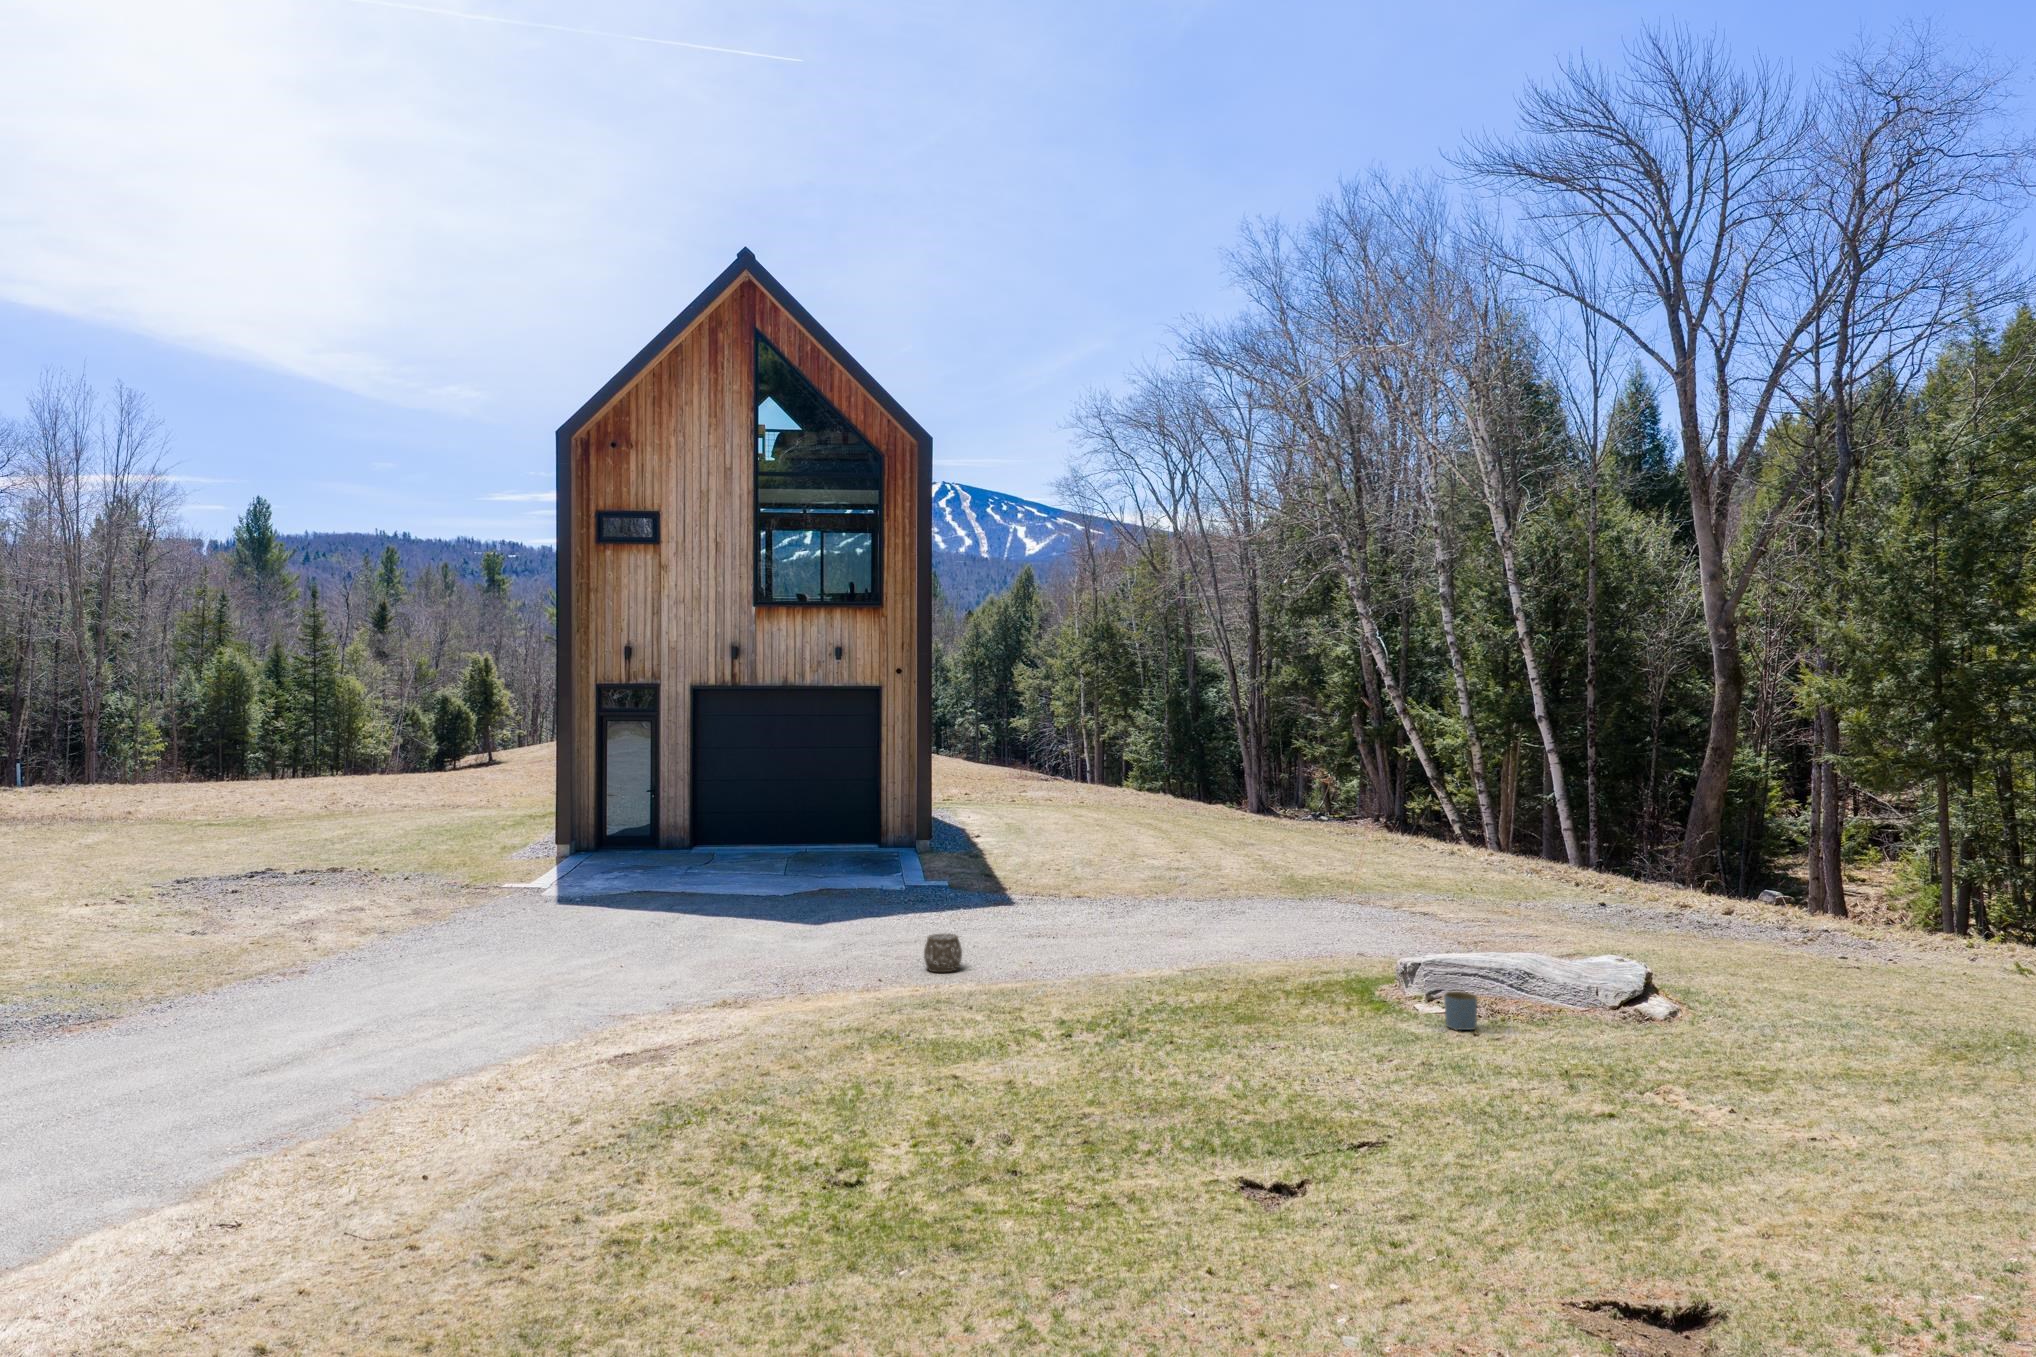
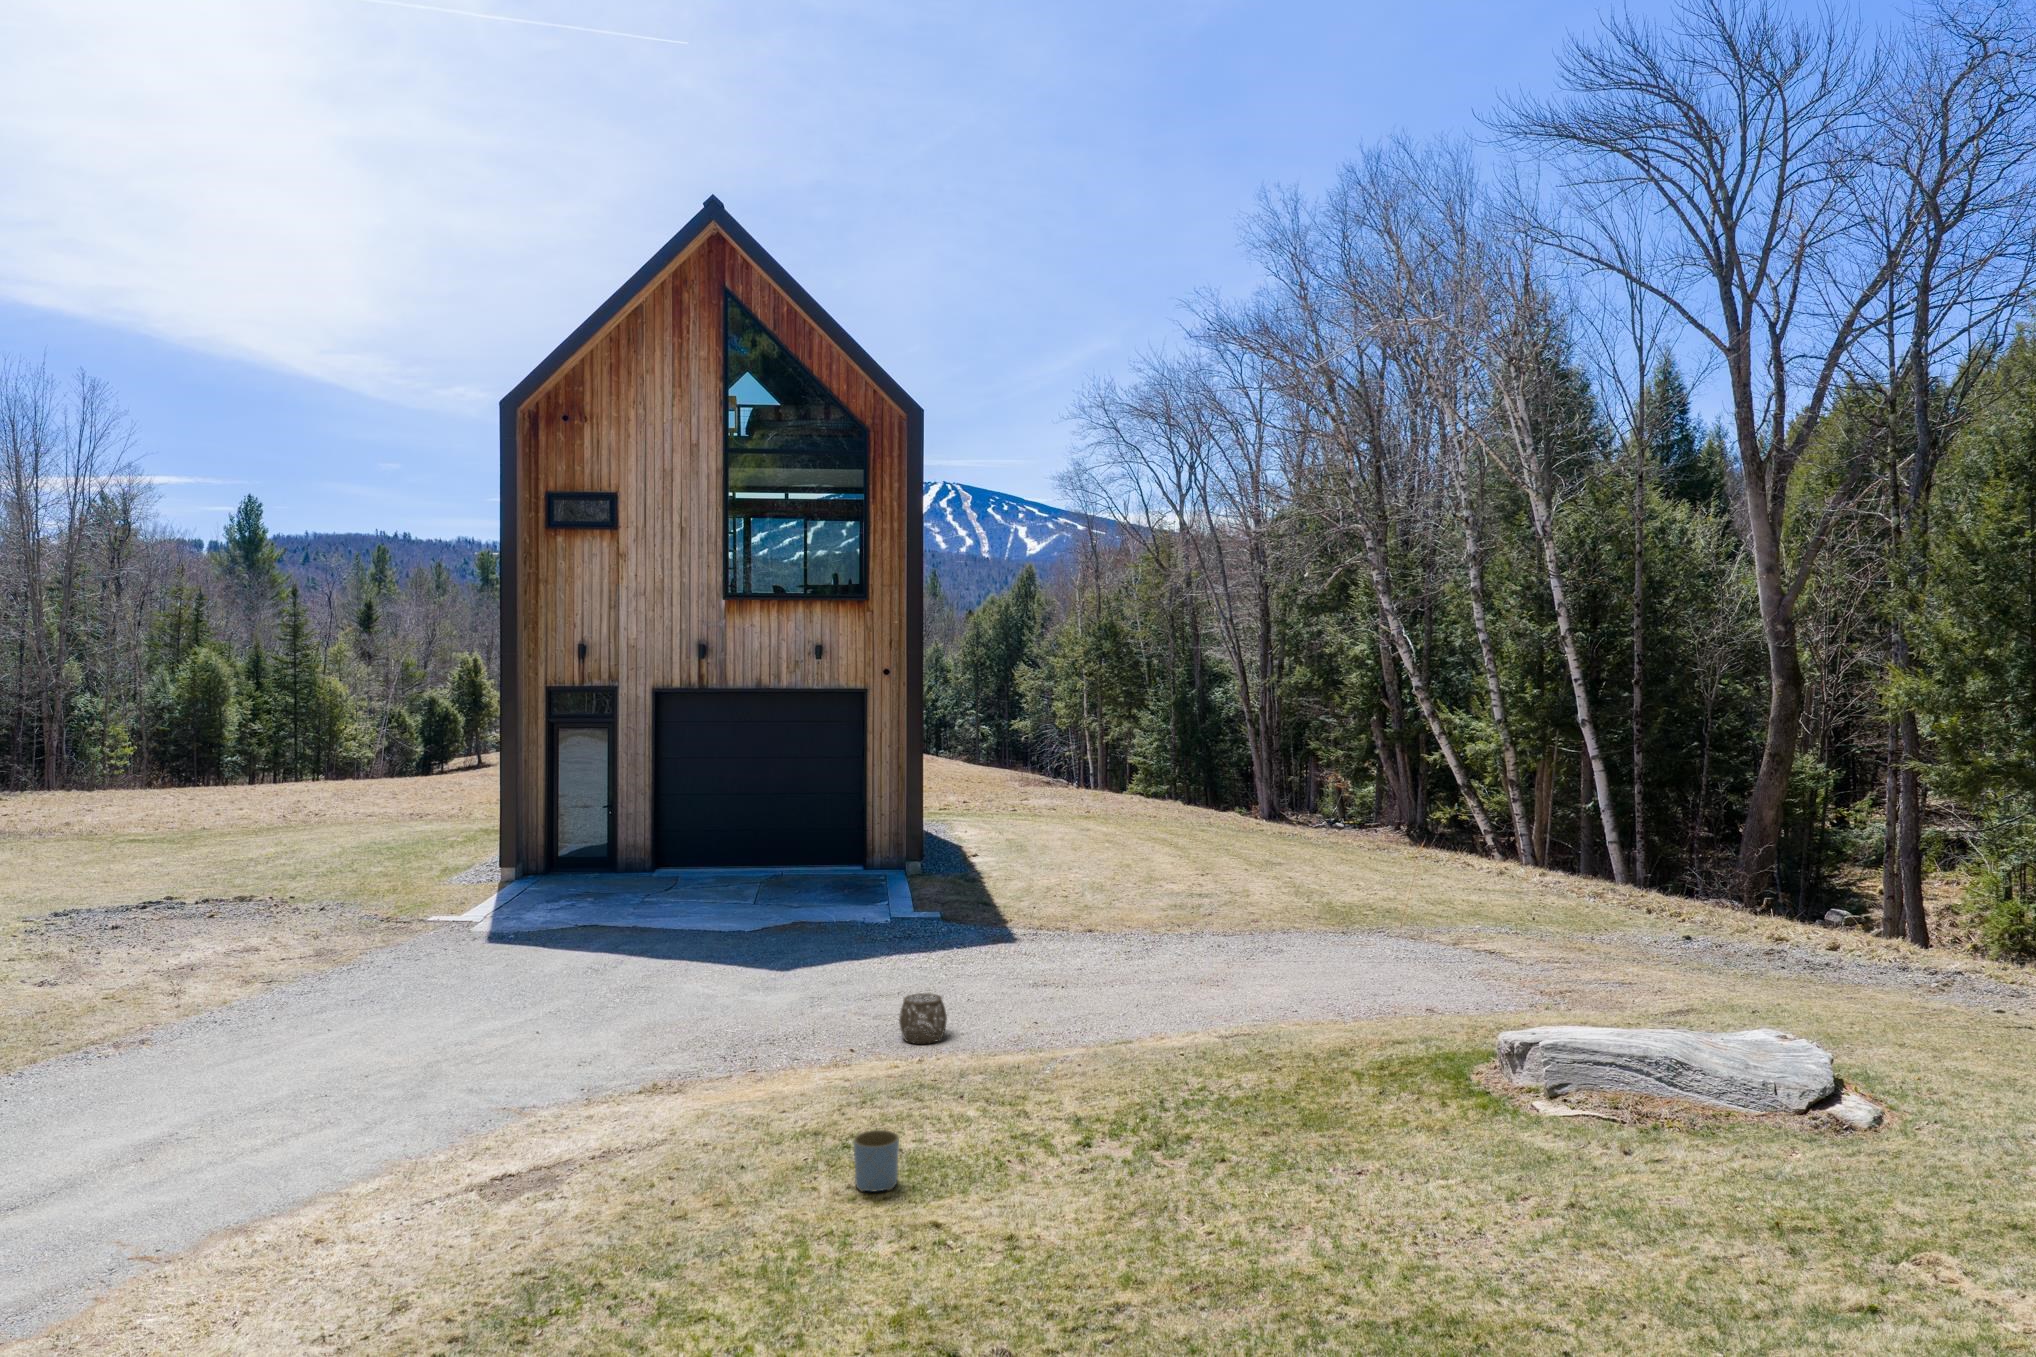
planter: present [1444,992,1477,1030] -> present [854,1130,899,1191]

